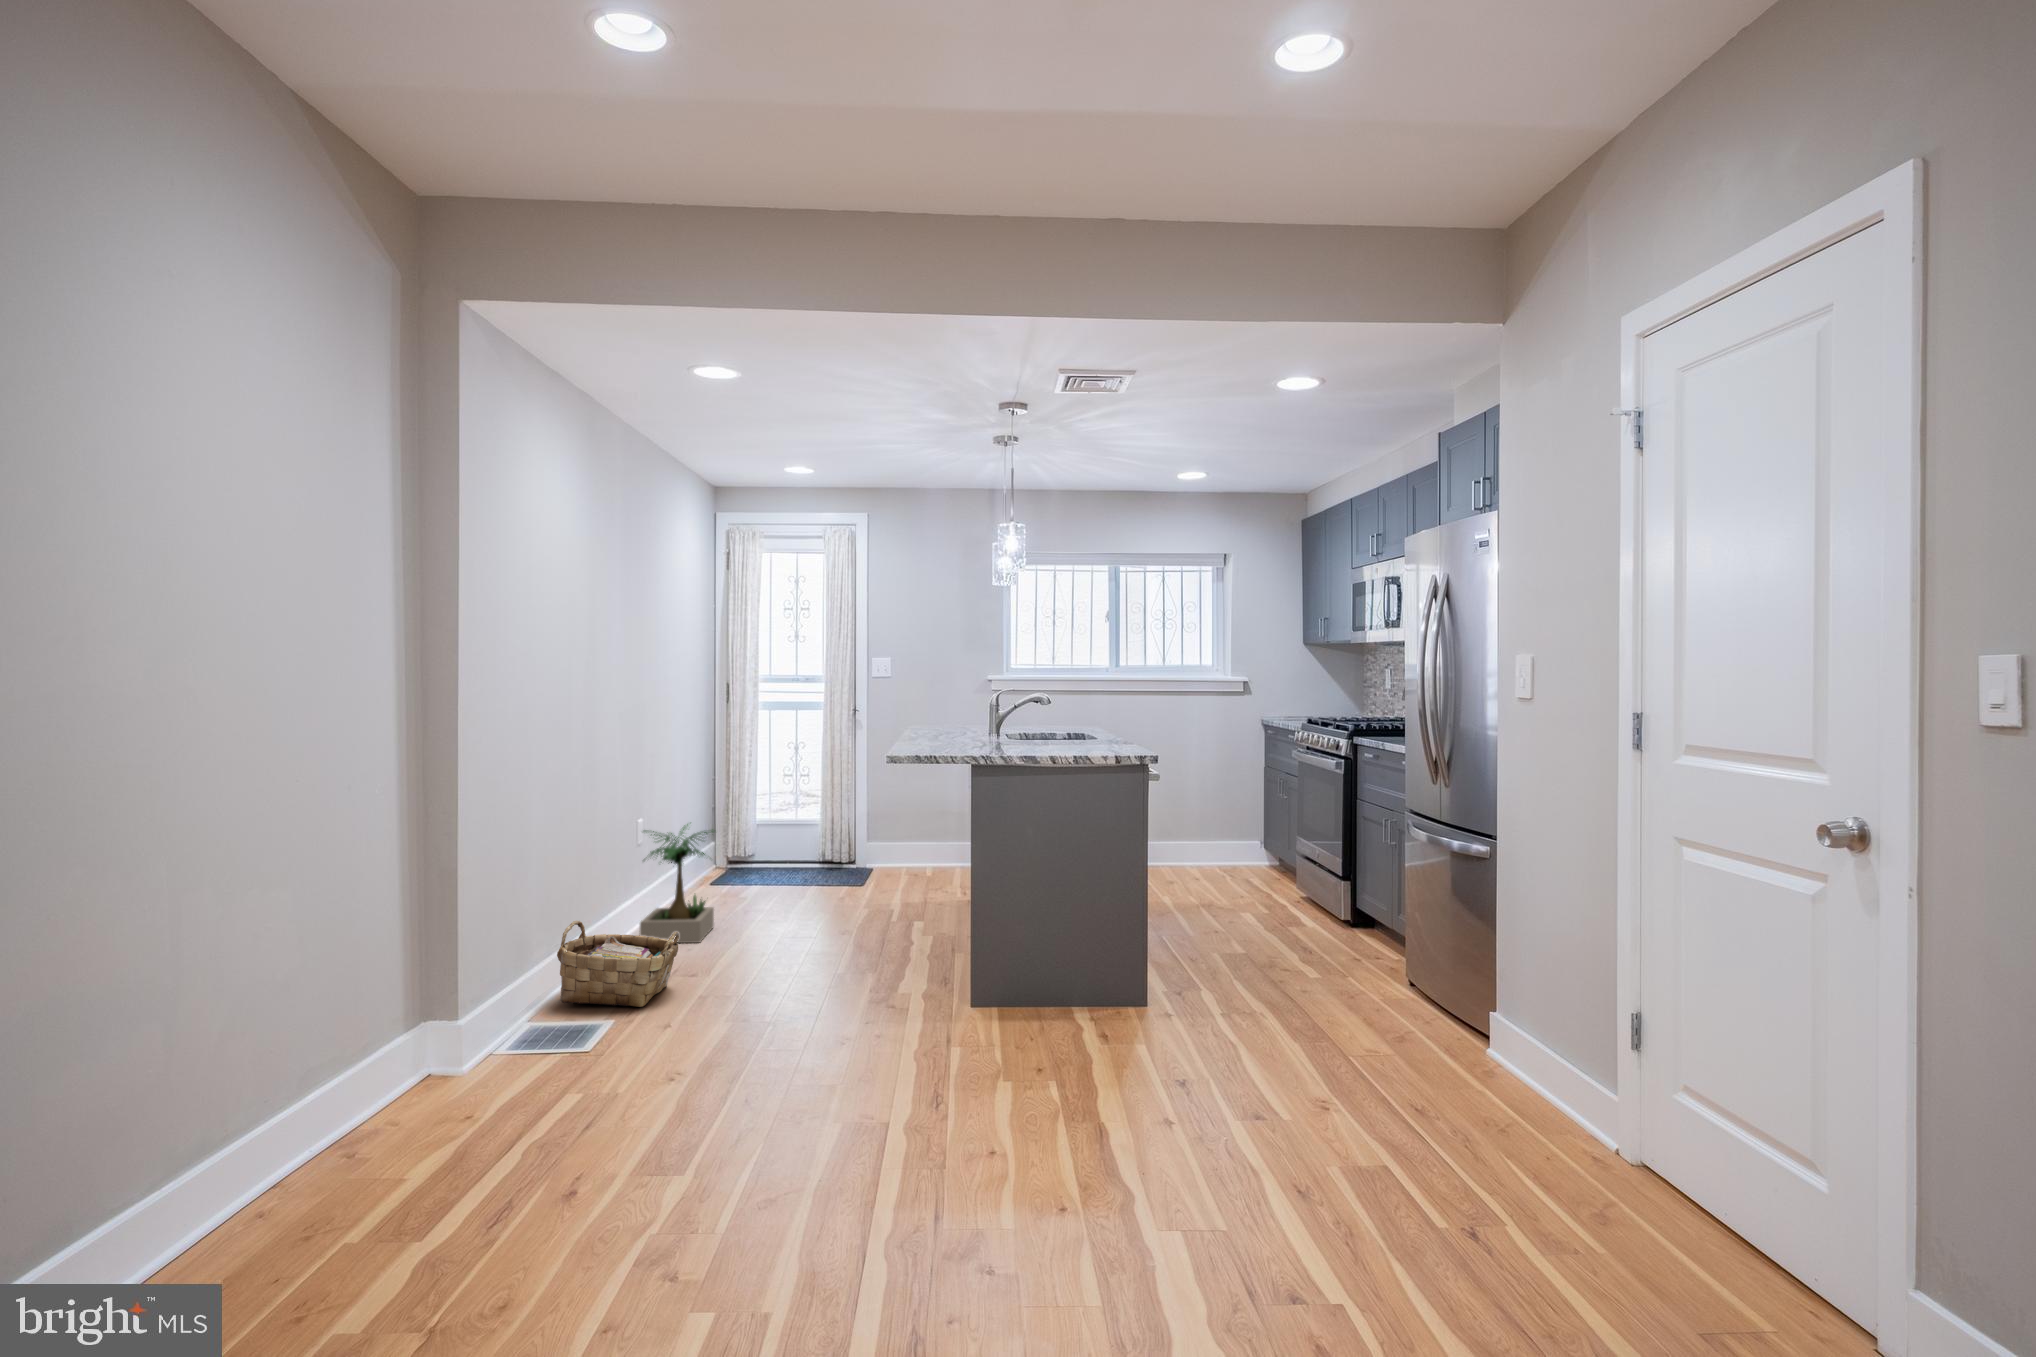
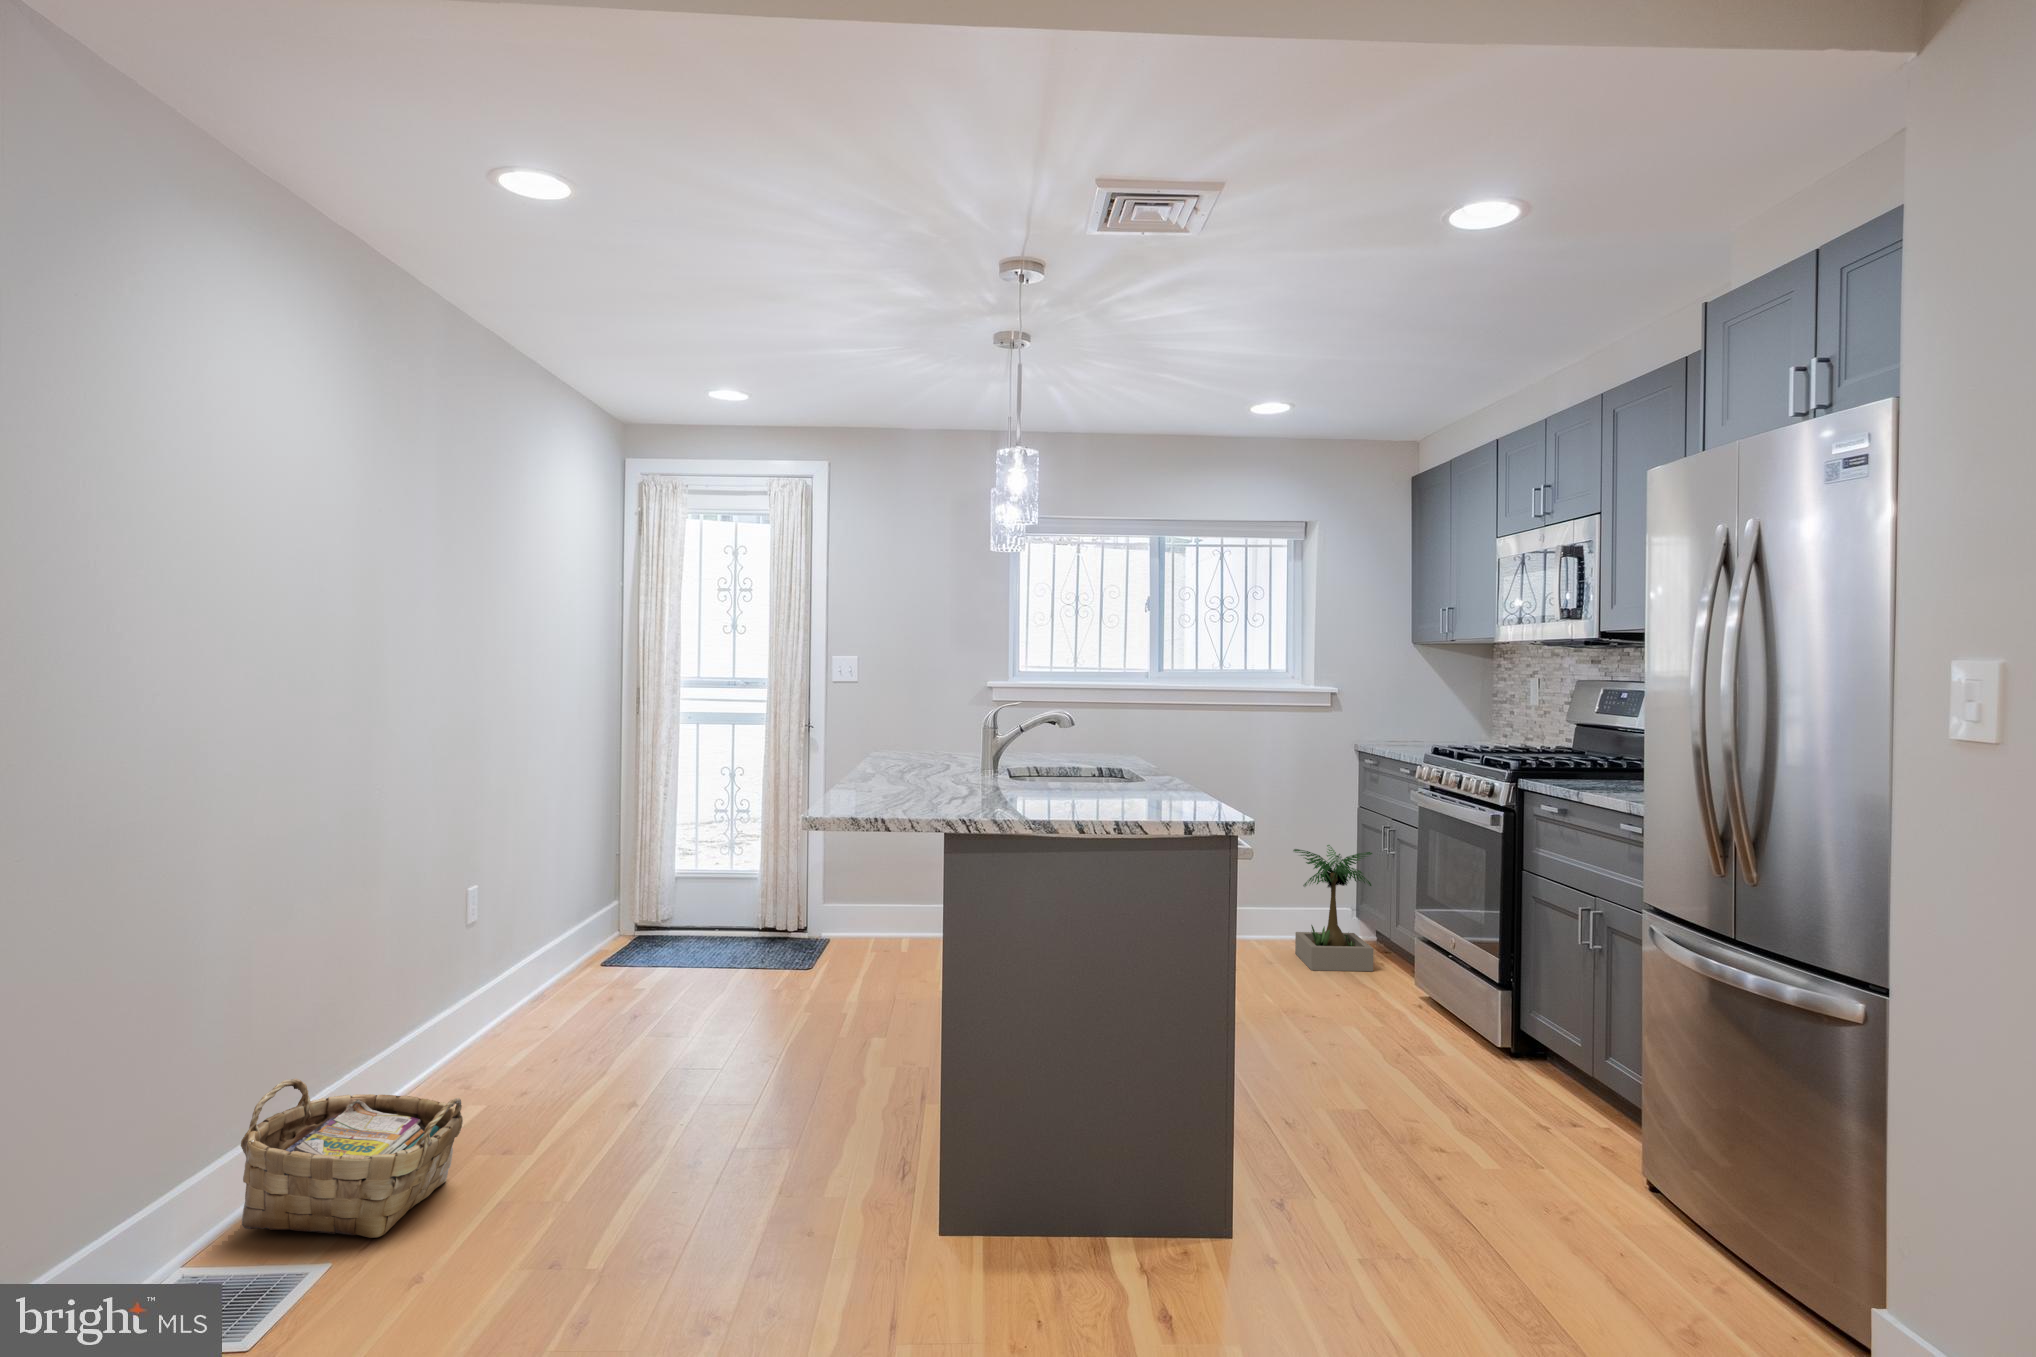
potted plant: present [640,824,714,943] -> present [1293,845,1374,971]

